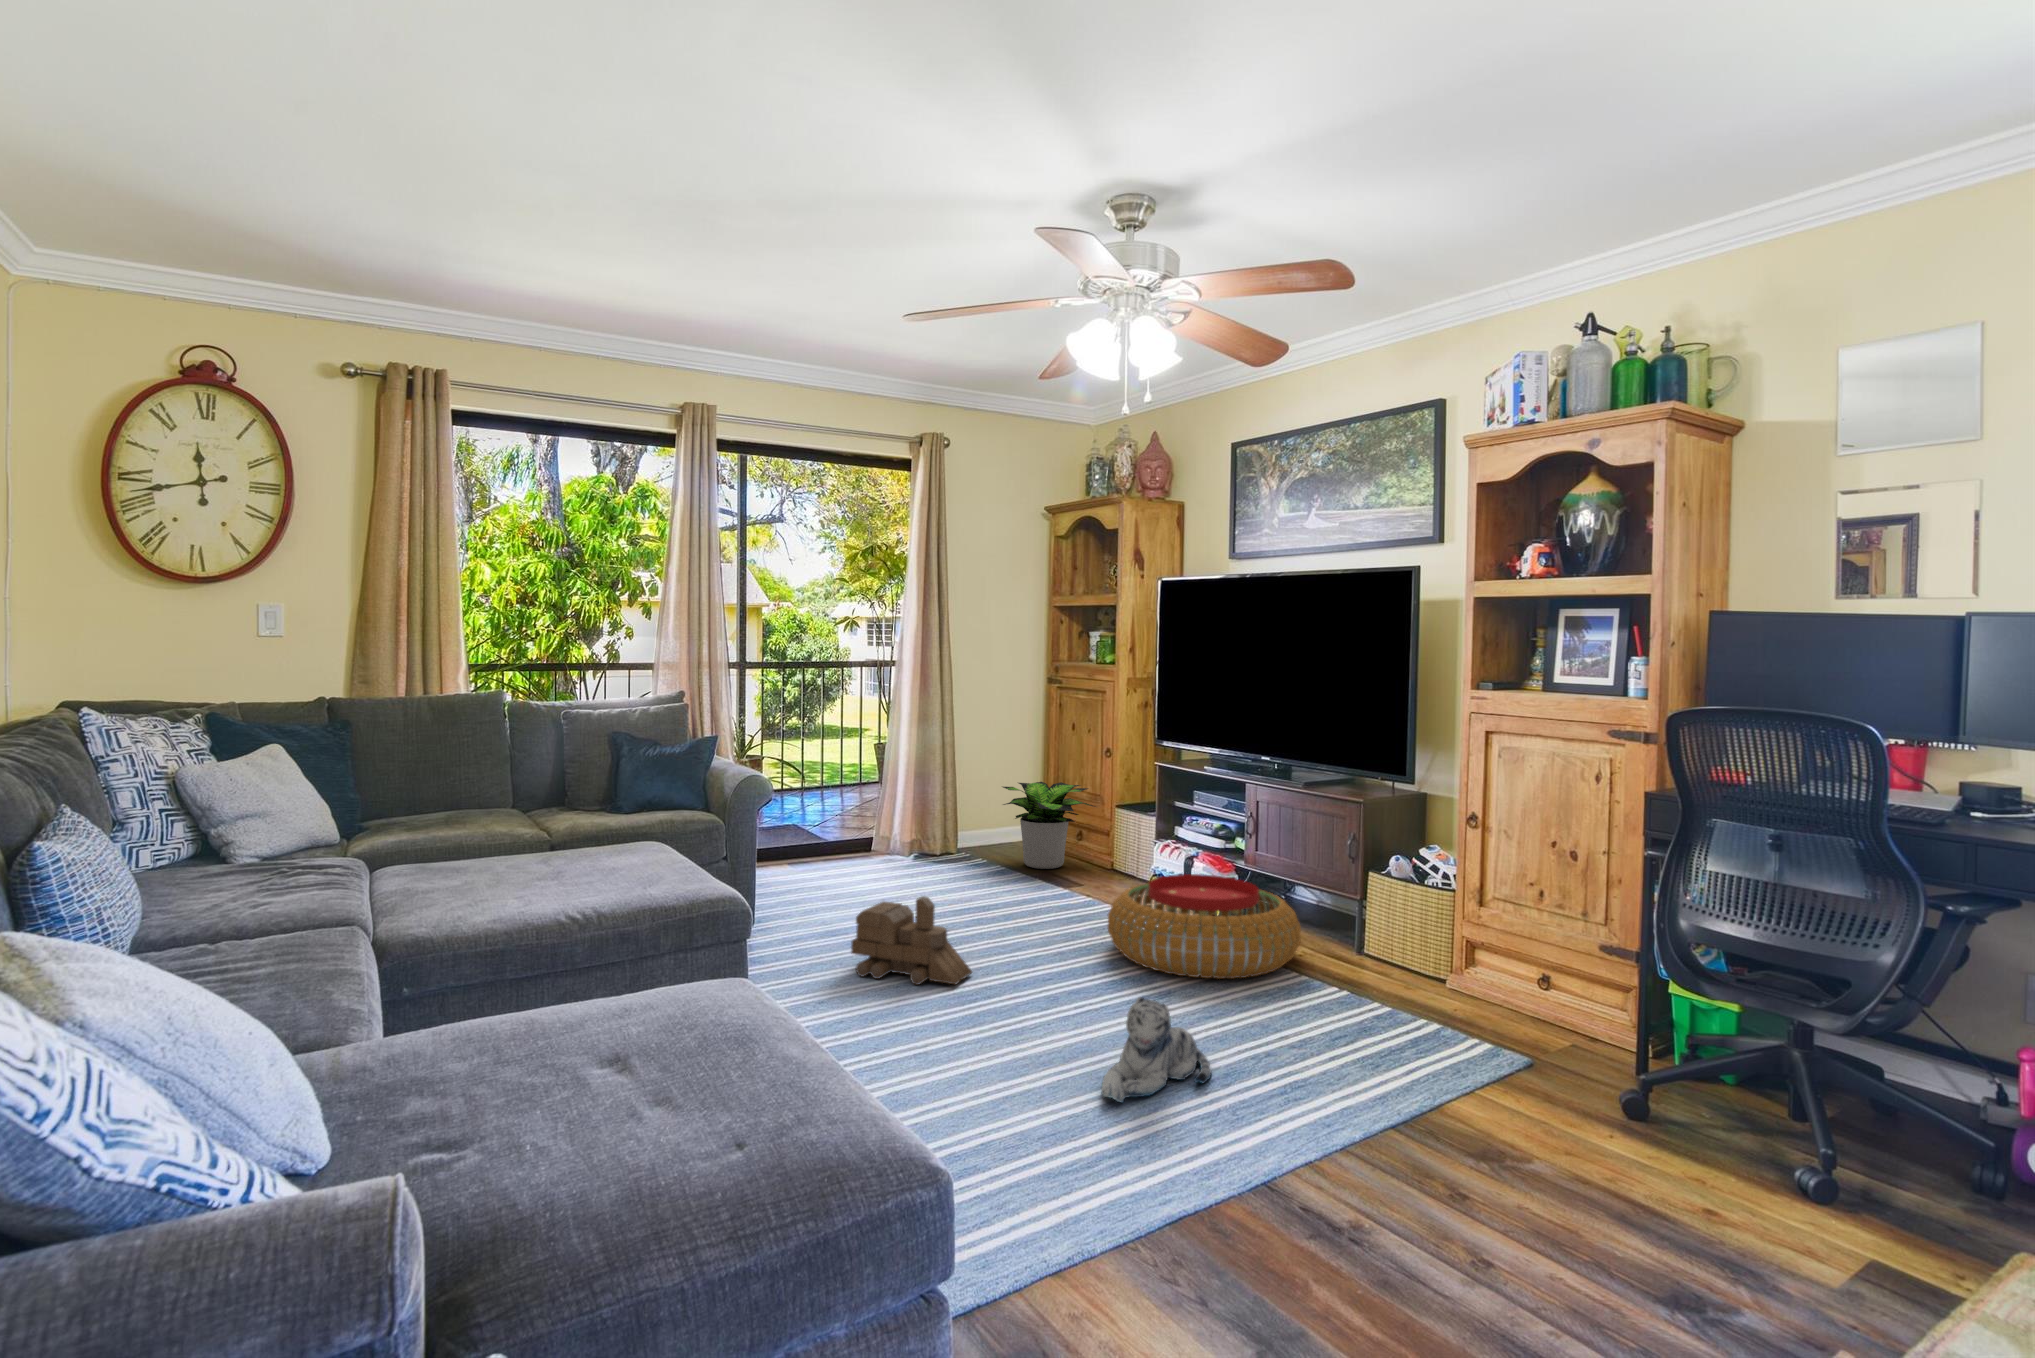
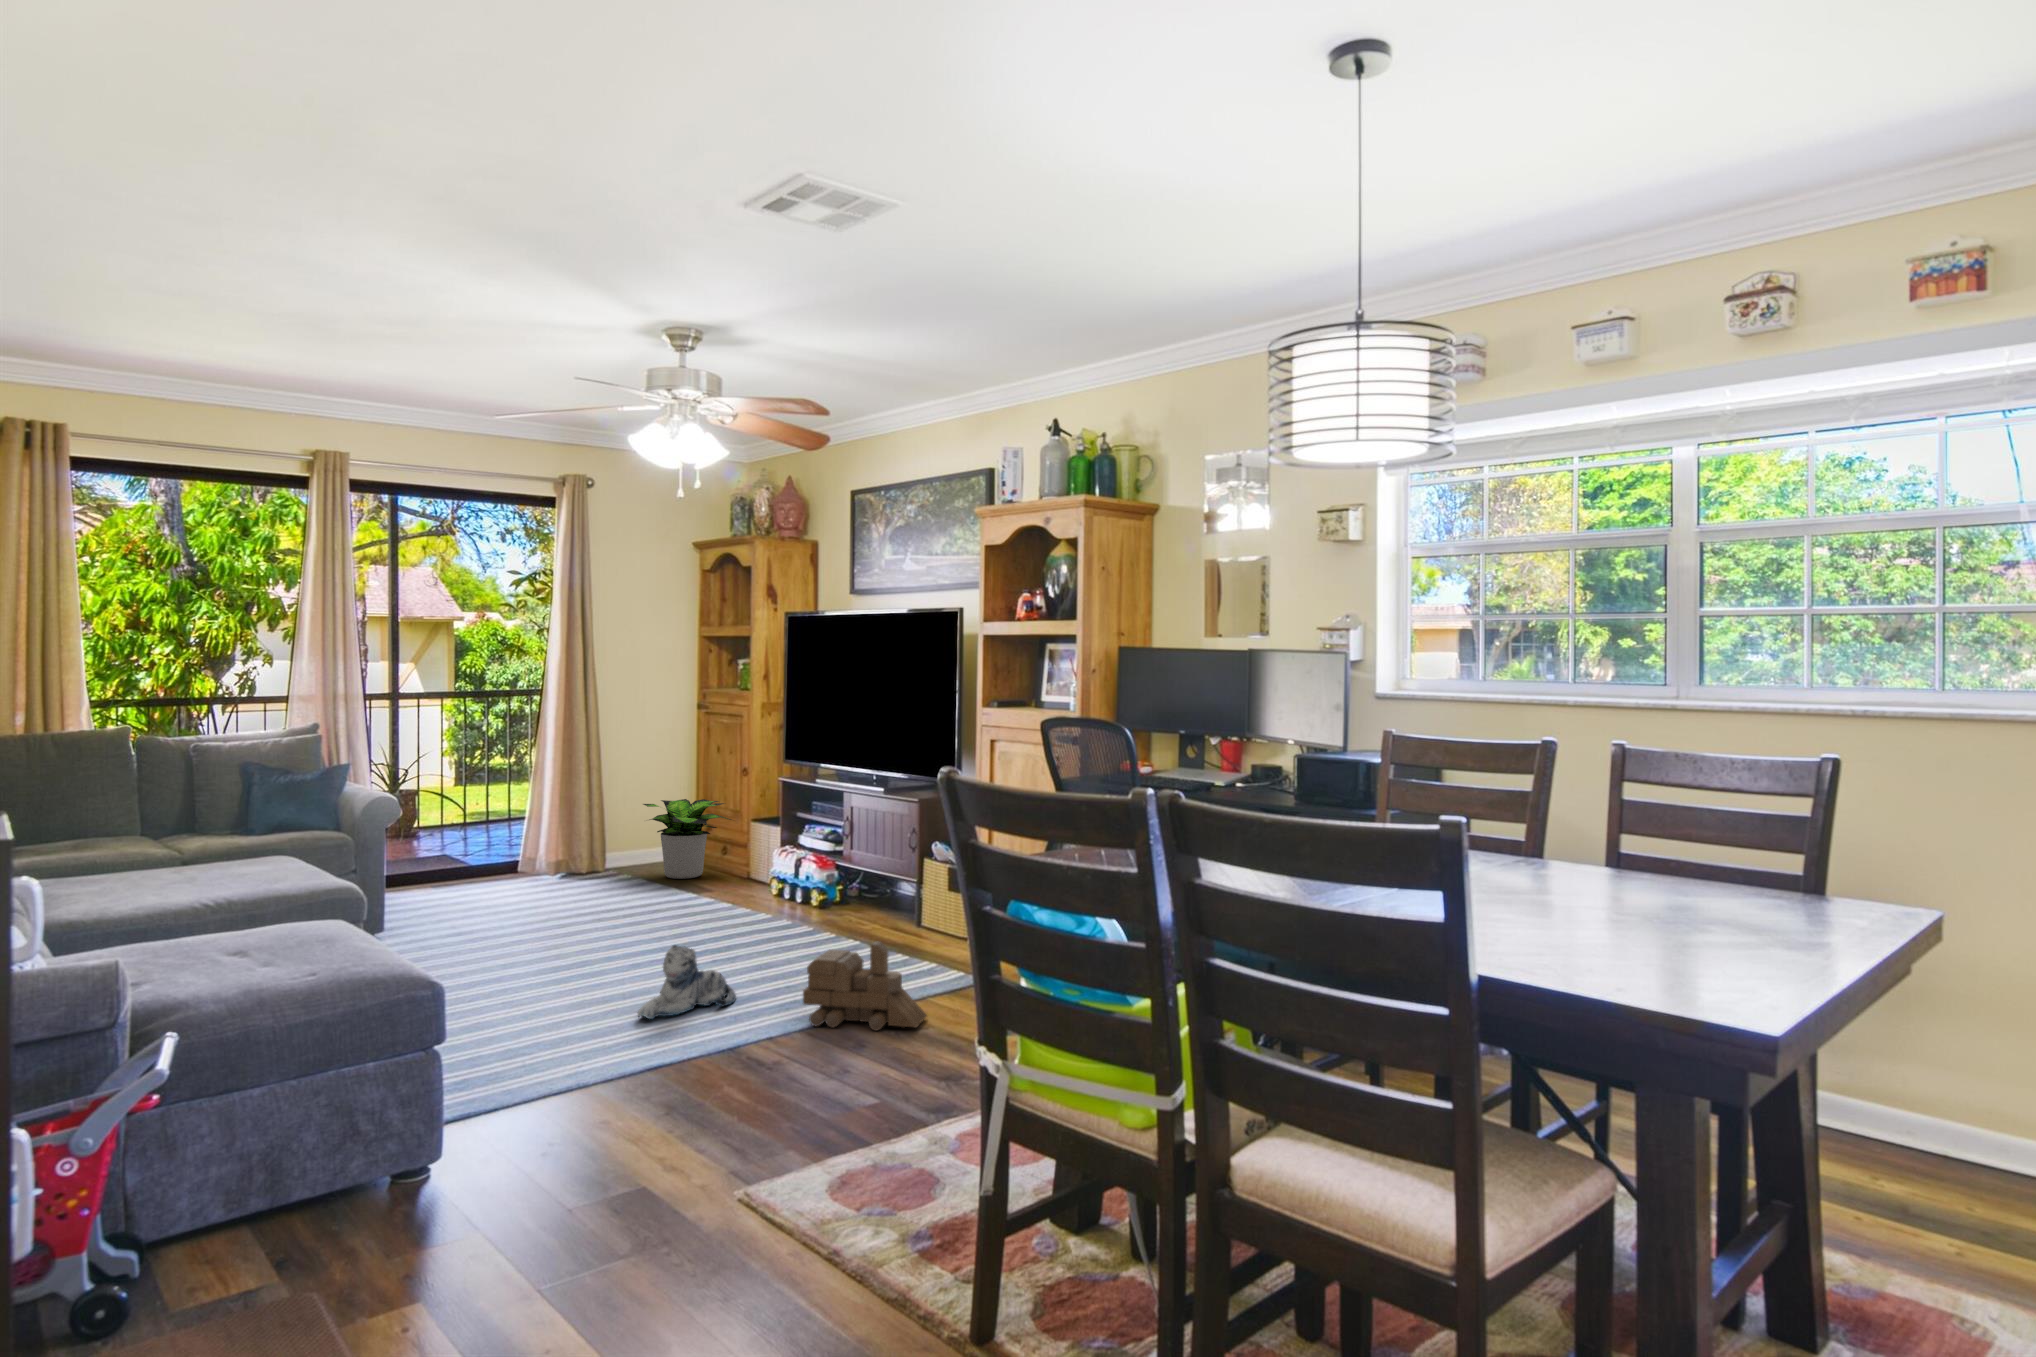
pouf: present [1108,874,1301,979] -> none [701,868,863,947]
toy train: present [851,896,972,985] -> present [803,942,927,1030]

